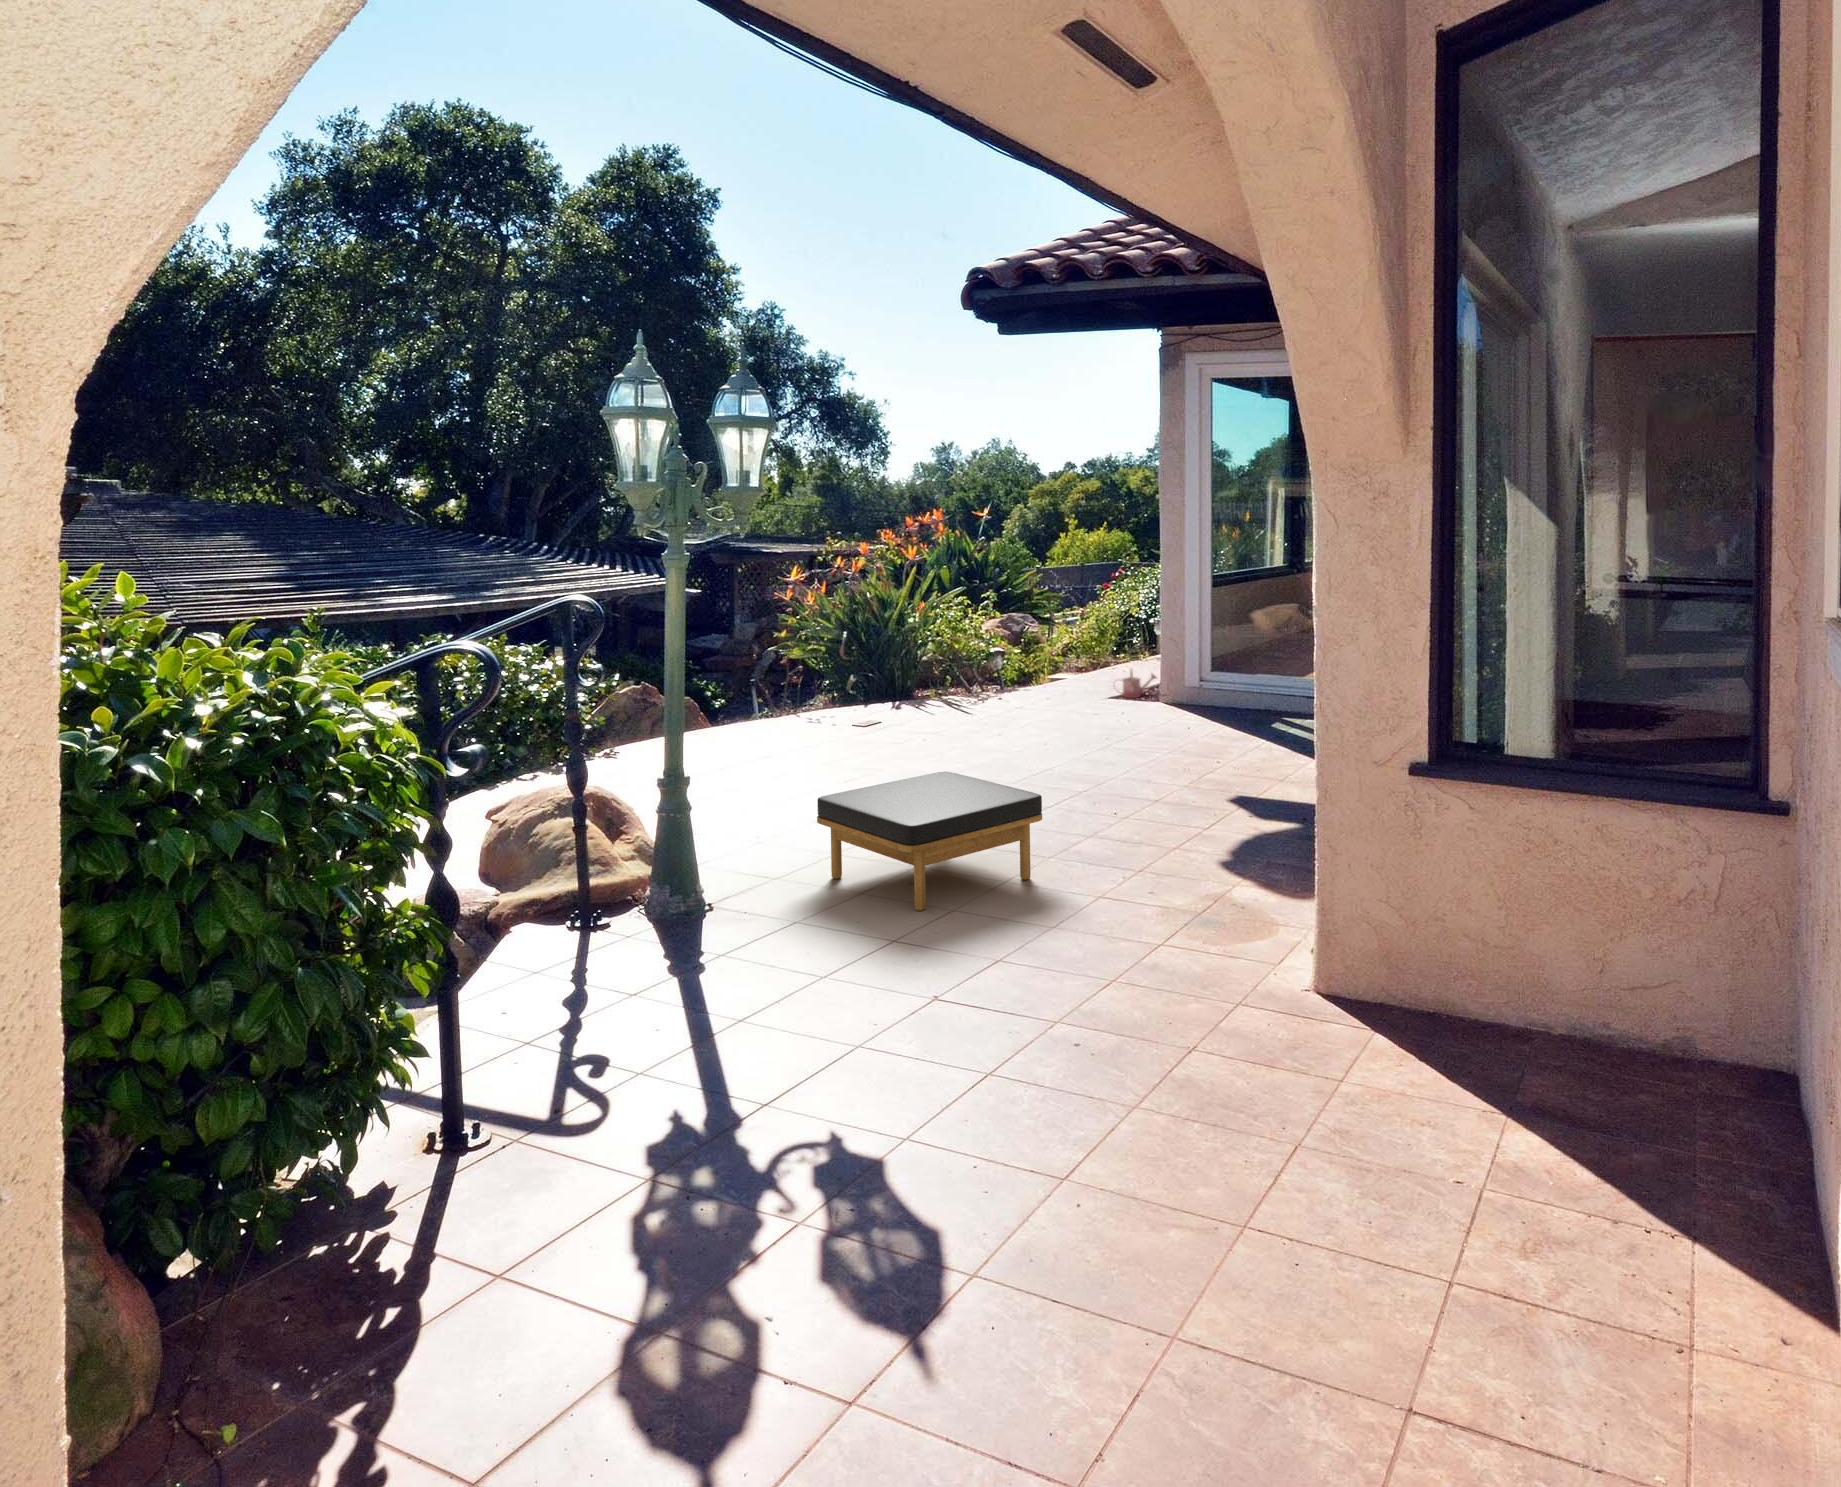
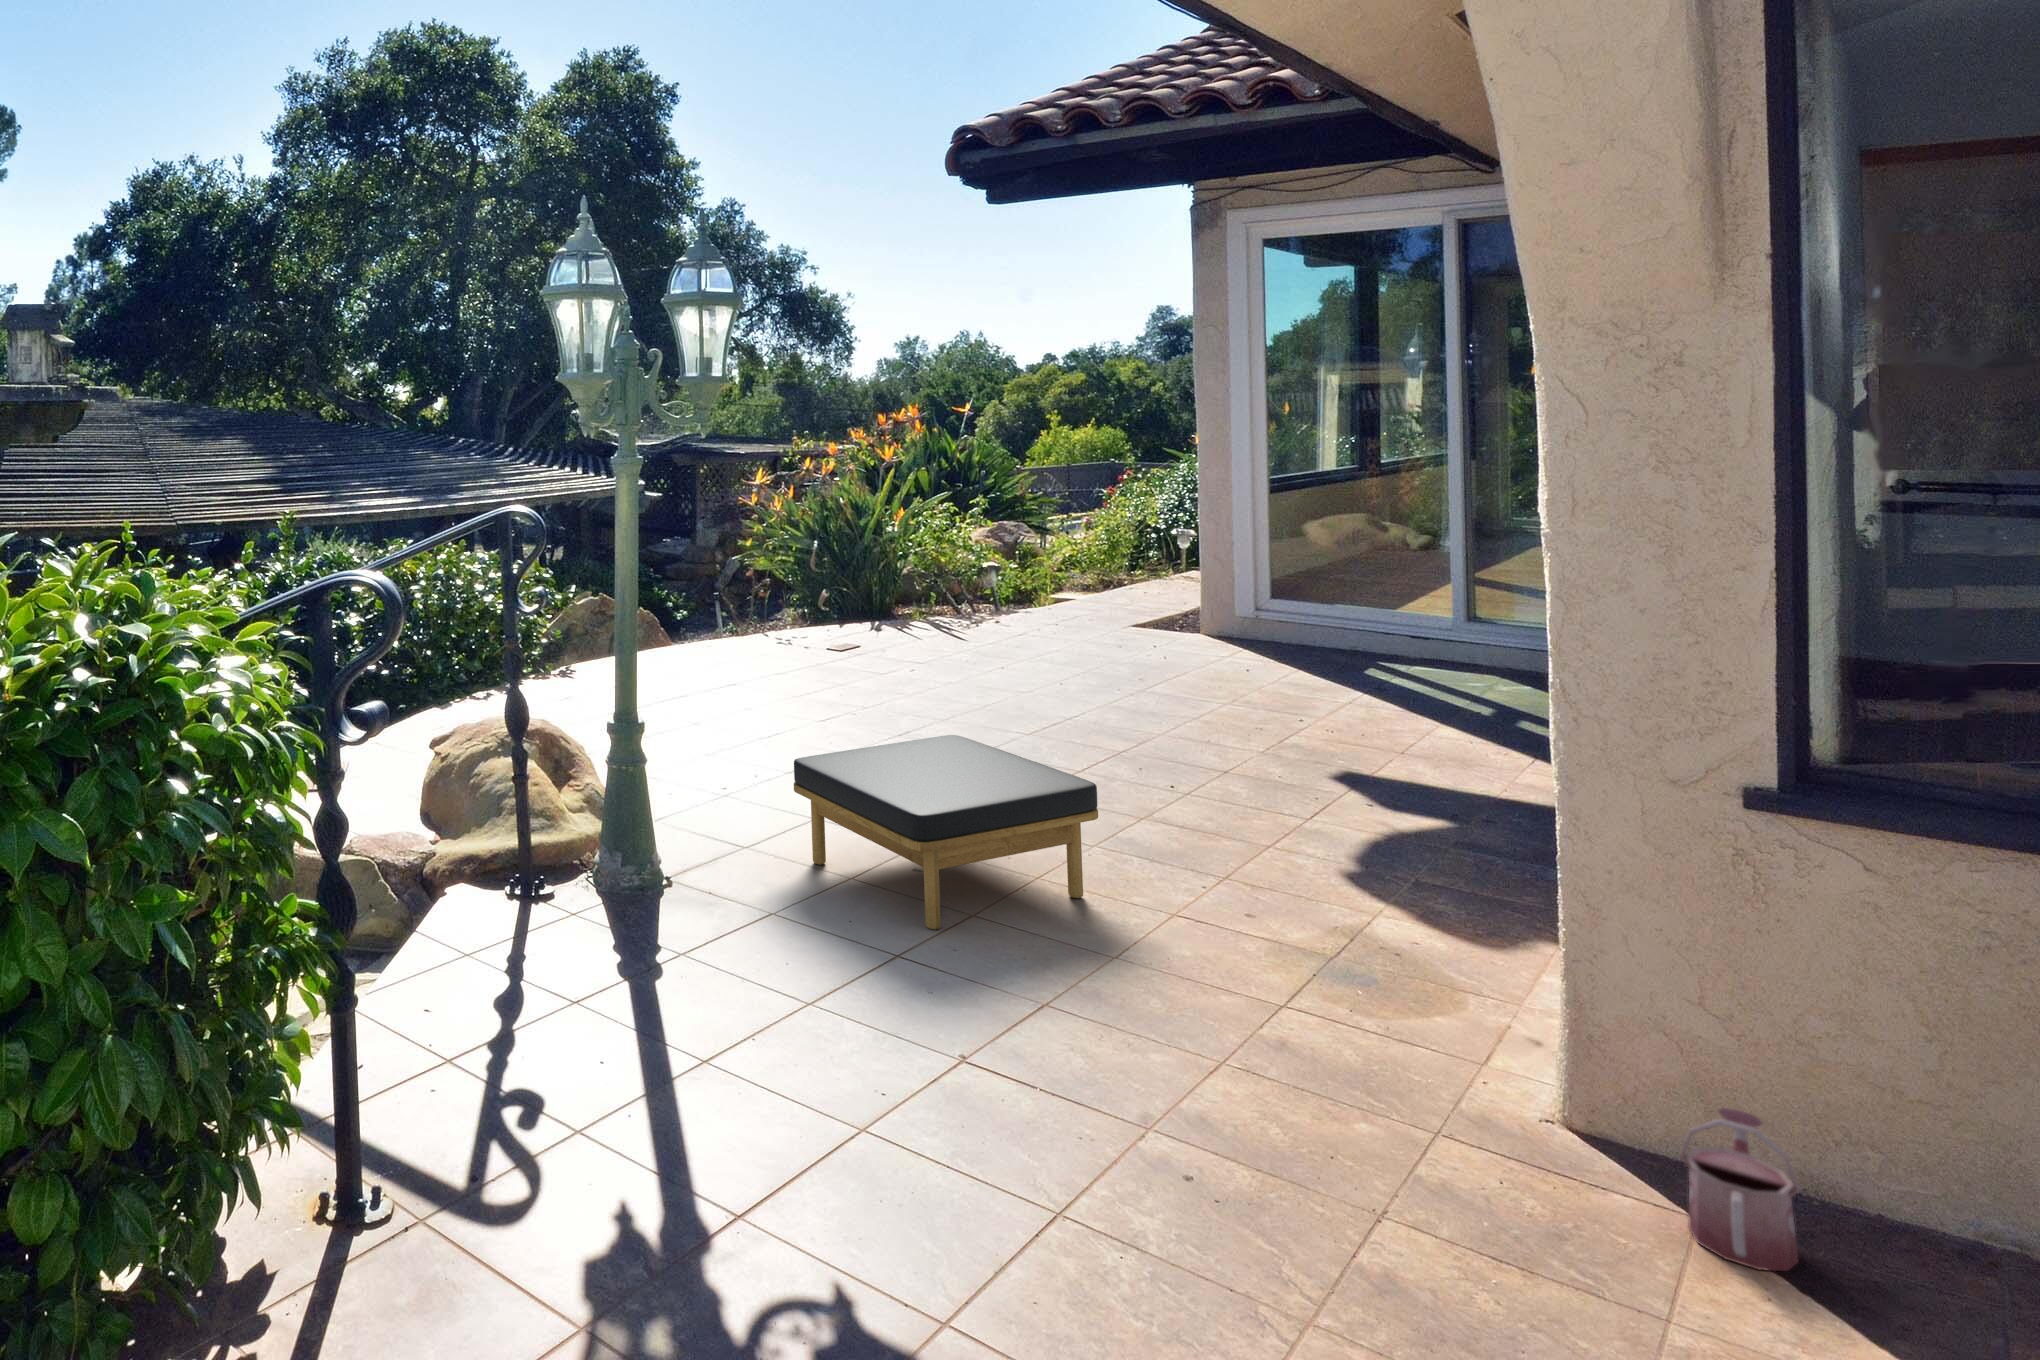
watering can: present [1116,669,1156,698] -> present [1680,1108,1801,1271]

